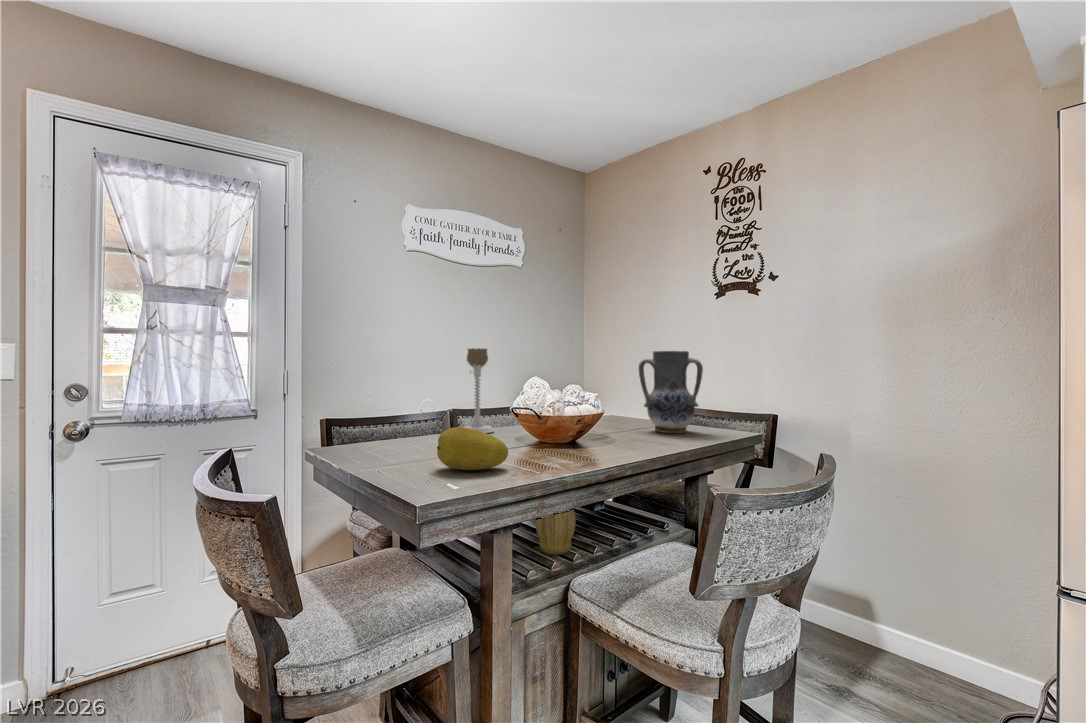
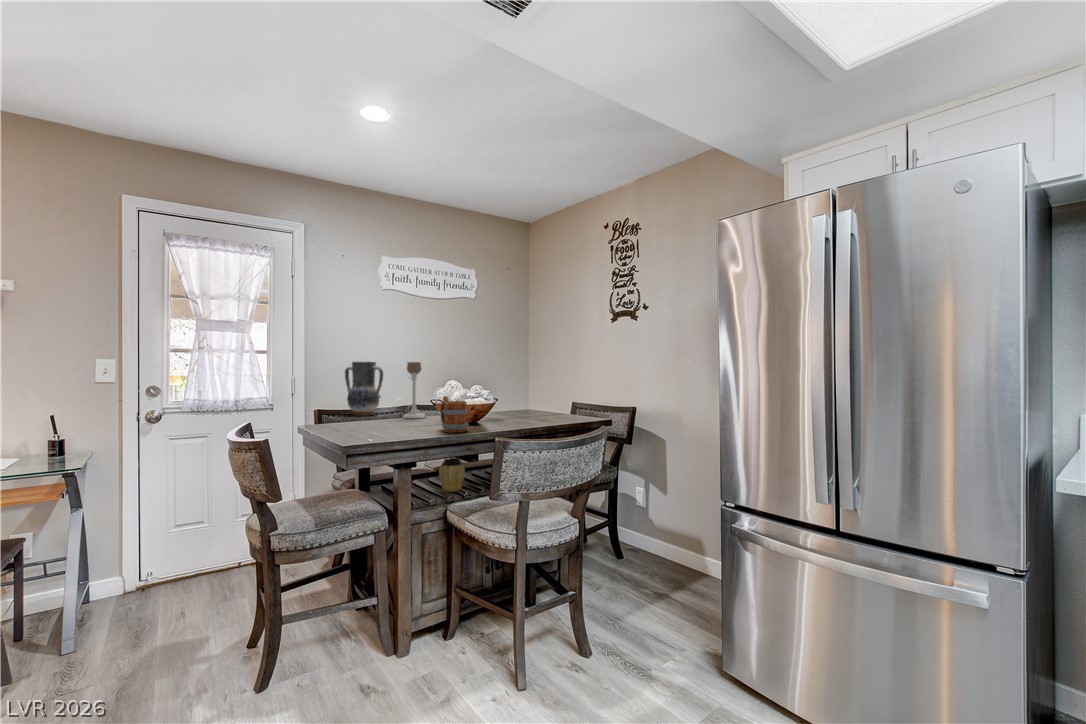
vase: present [639,351,703,433] -> present [345,361,383,415]
mug: none [548,402,600,464] -> present [441,396,468,432]
fruit: present [437,427,508,470] -> none [365,410,408,435]

